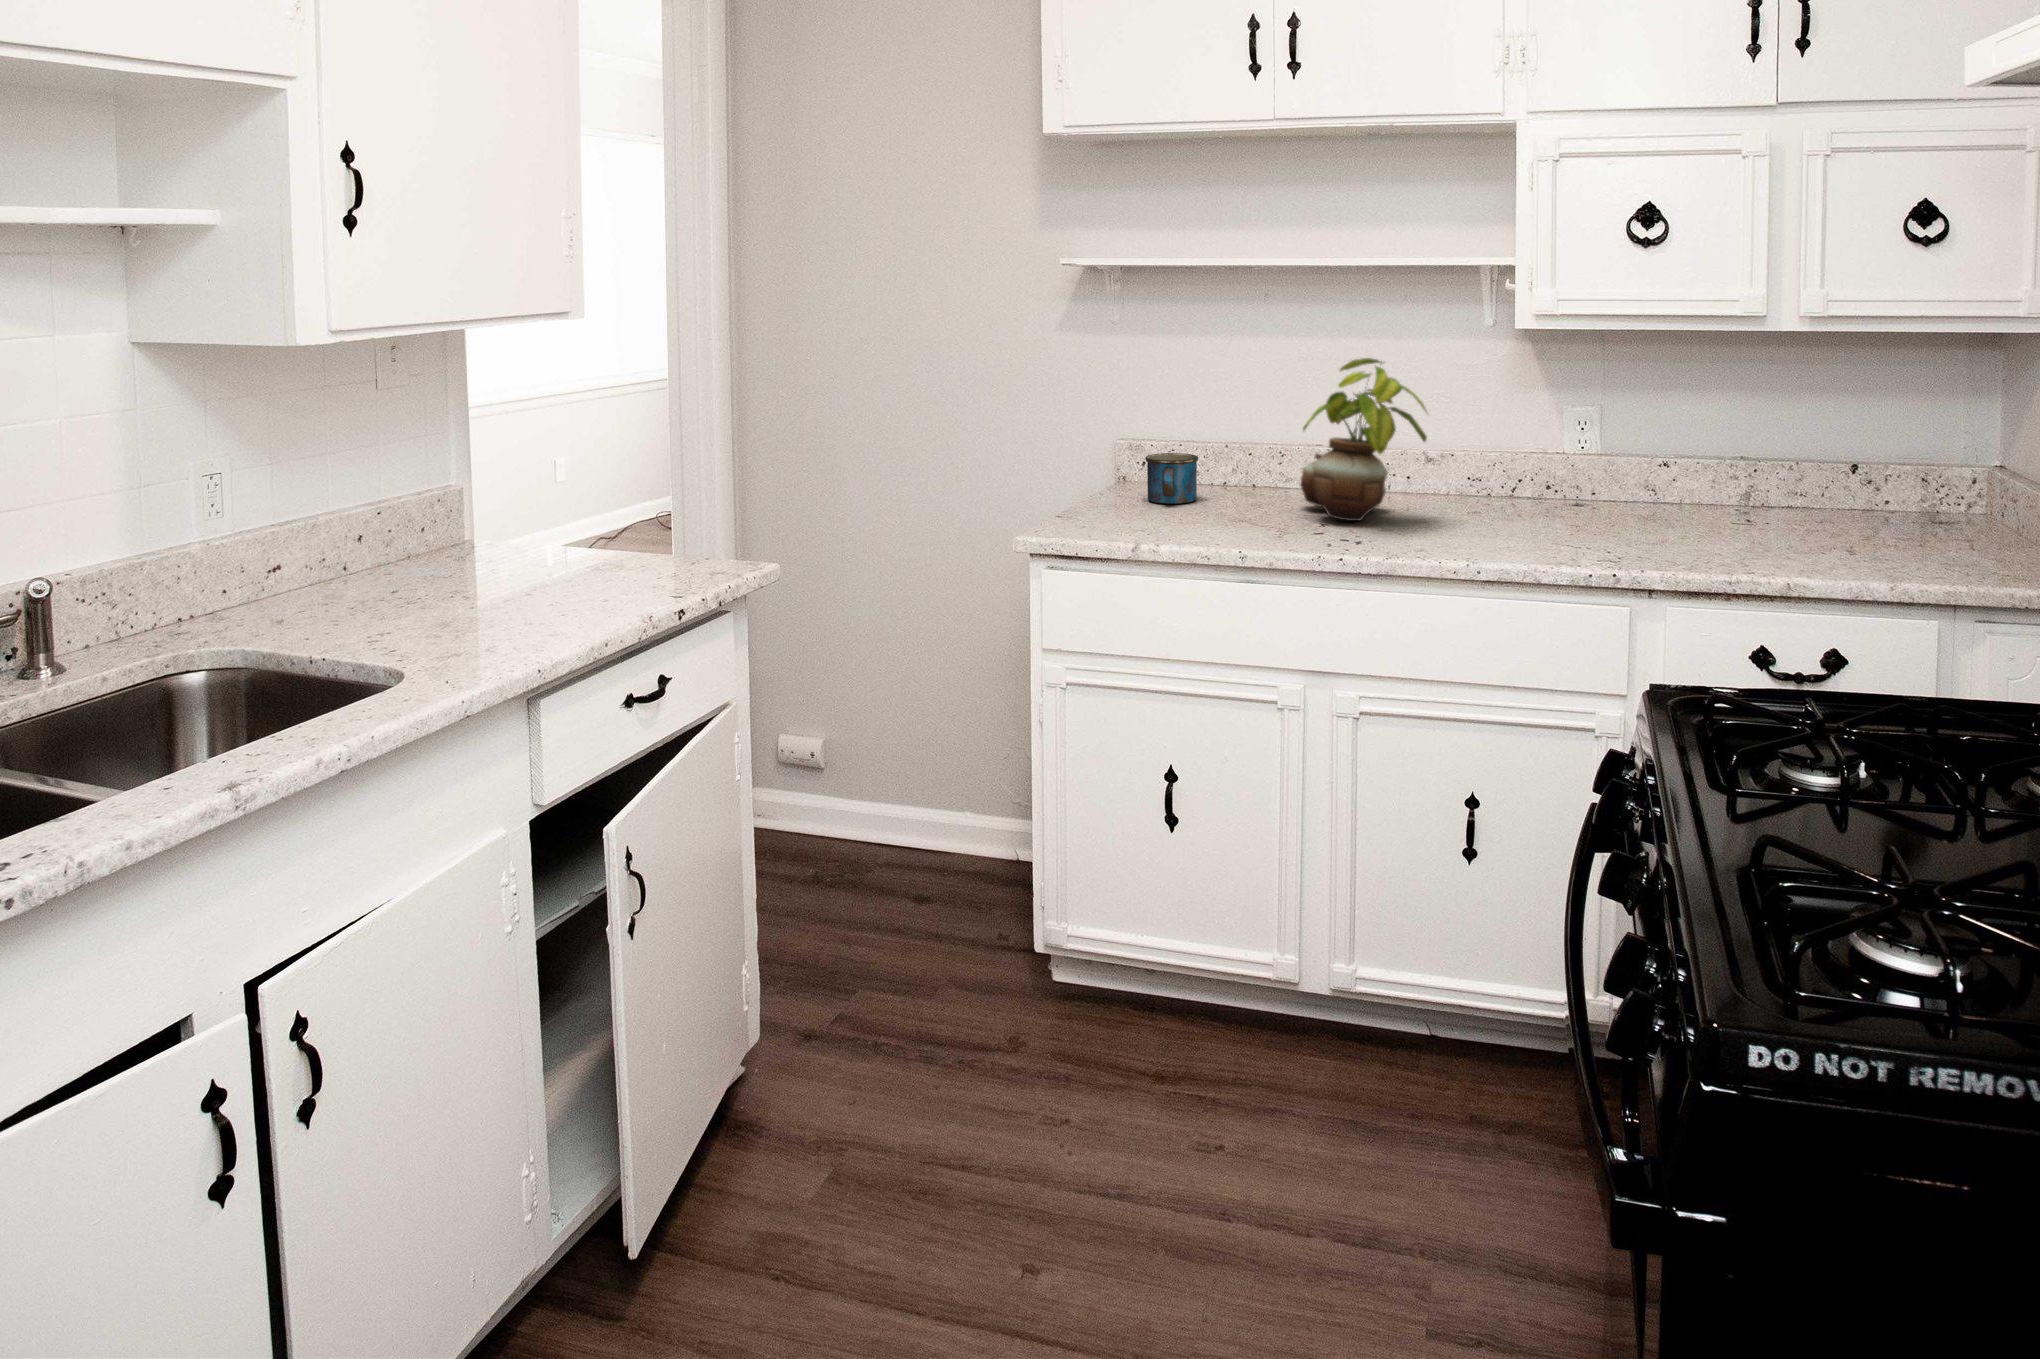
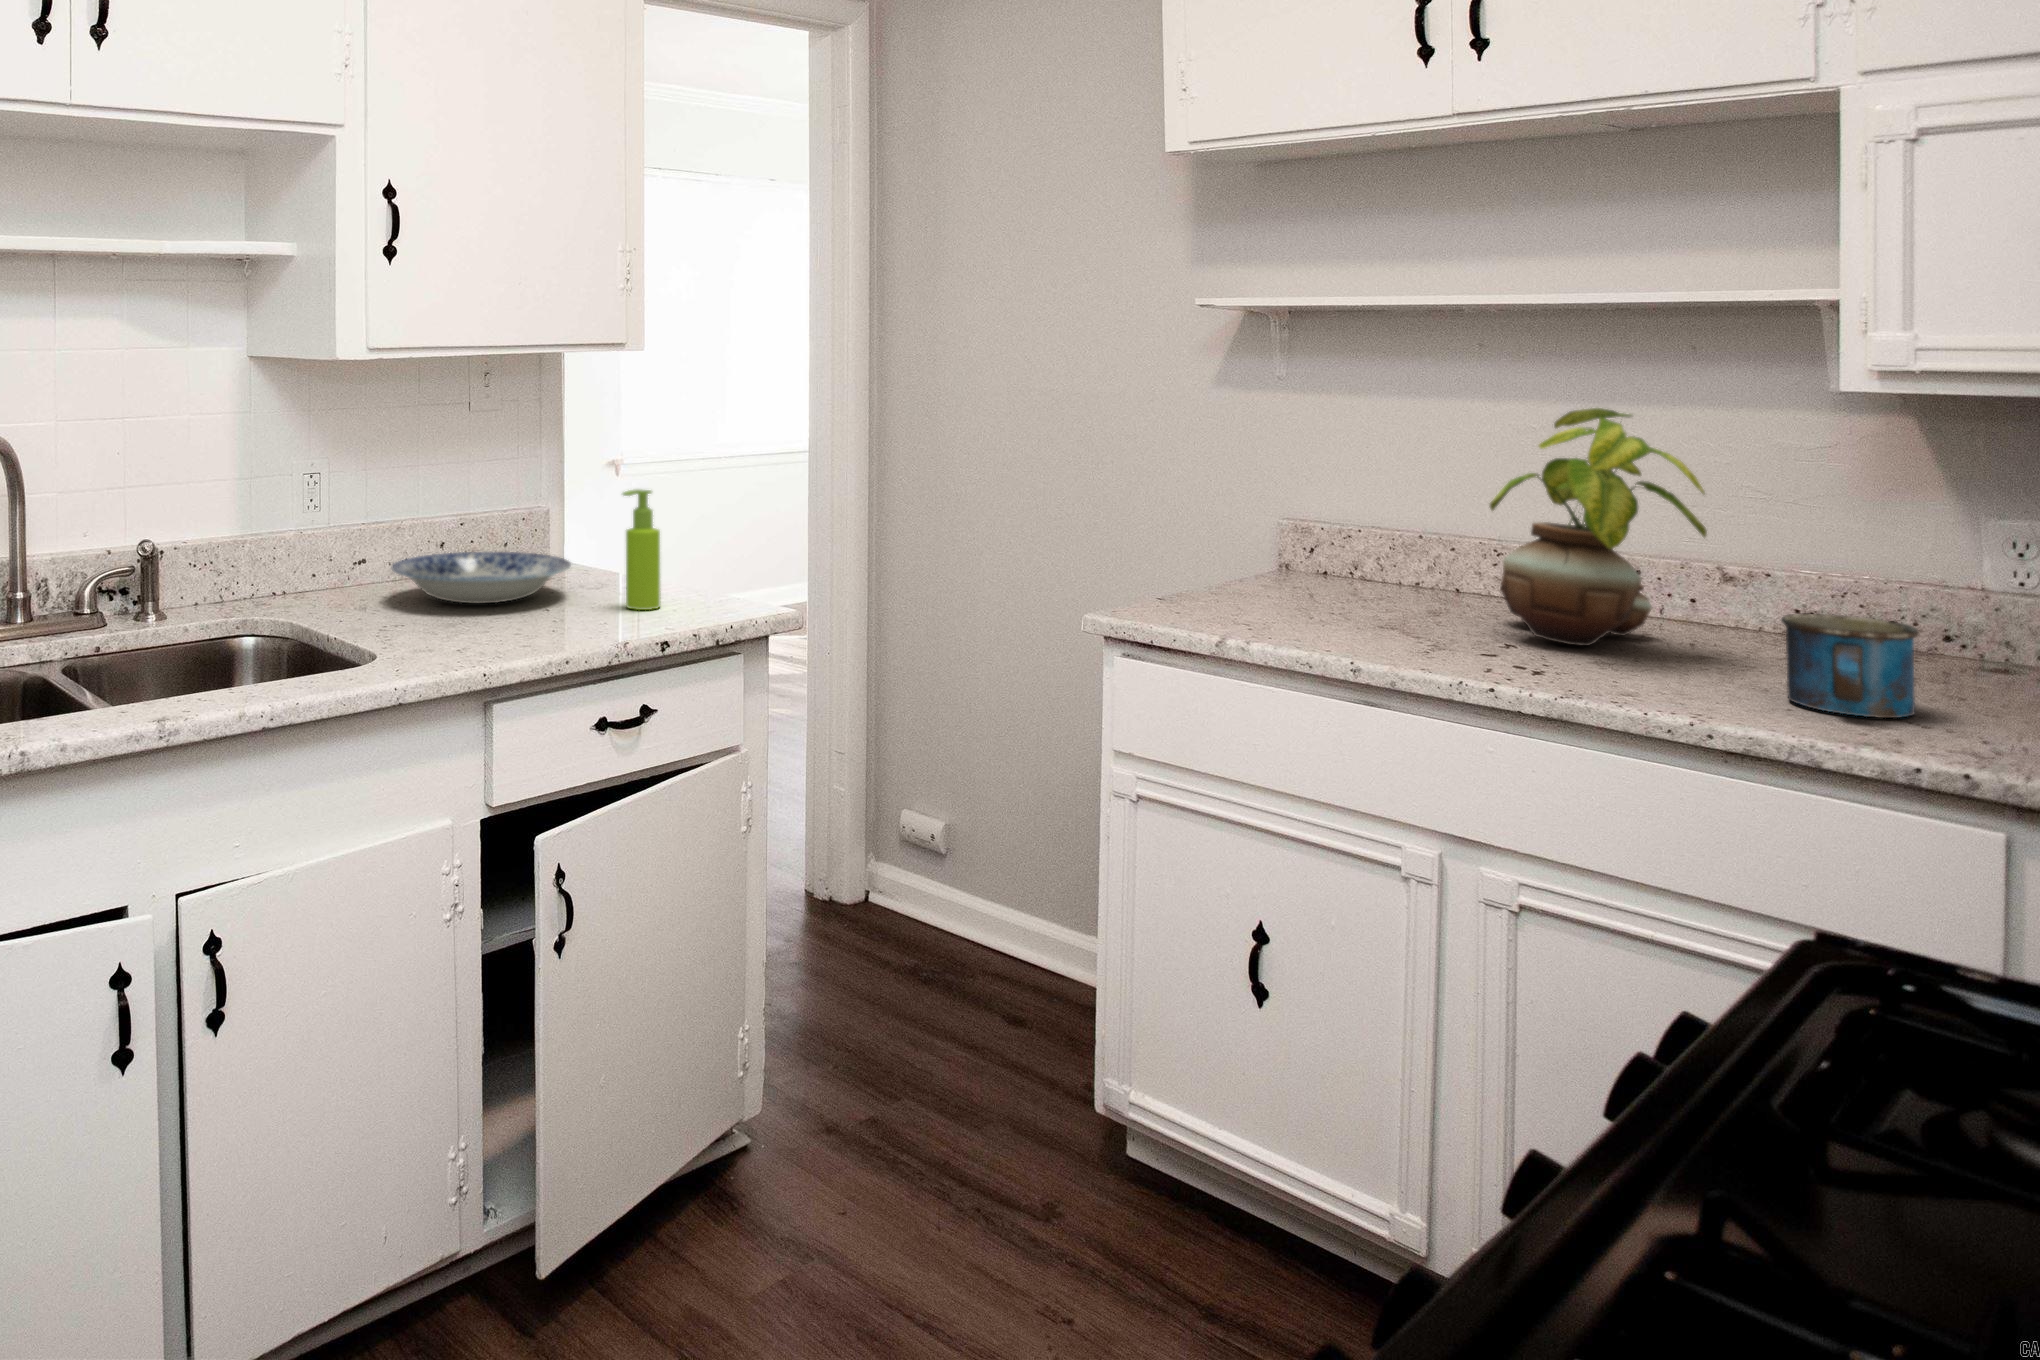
mug: present [1145,453,1199,504] -> present [1781,614,1920,718]
soap dispenser: none [636,464,675,582] -> present [623,489,660,610]
plate: none [356,537,569,599] -> present [392,552,571,603]

